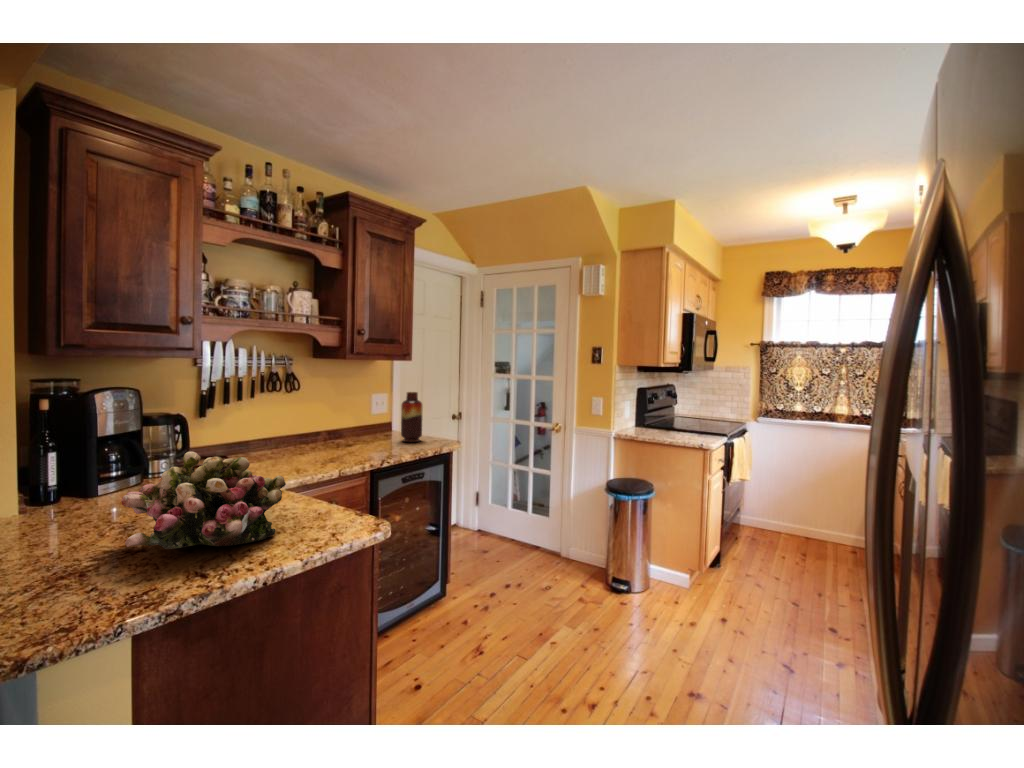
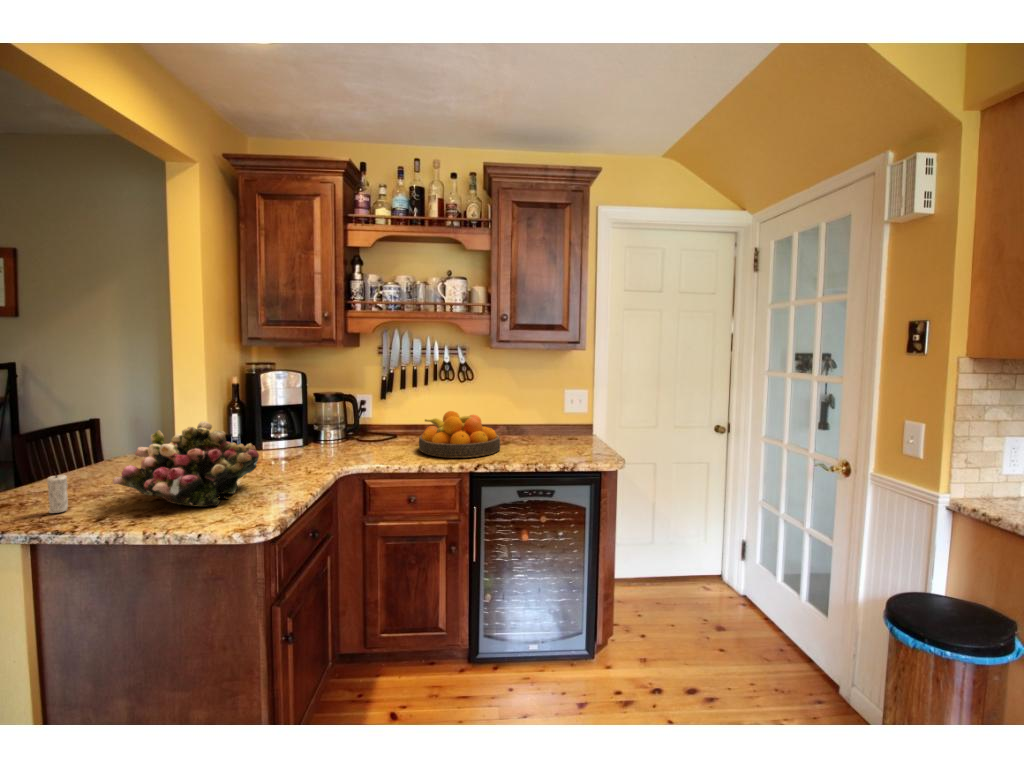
vase: present [401,392,422,442] -> none [557,388,583,451]
fruit bowl: none [287,420,371,463] -> present [419,411,500,458]
candle: none [49,542,81,608] -> present [47,475,68,513]

